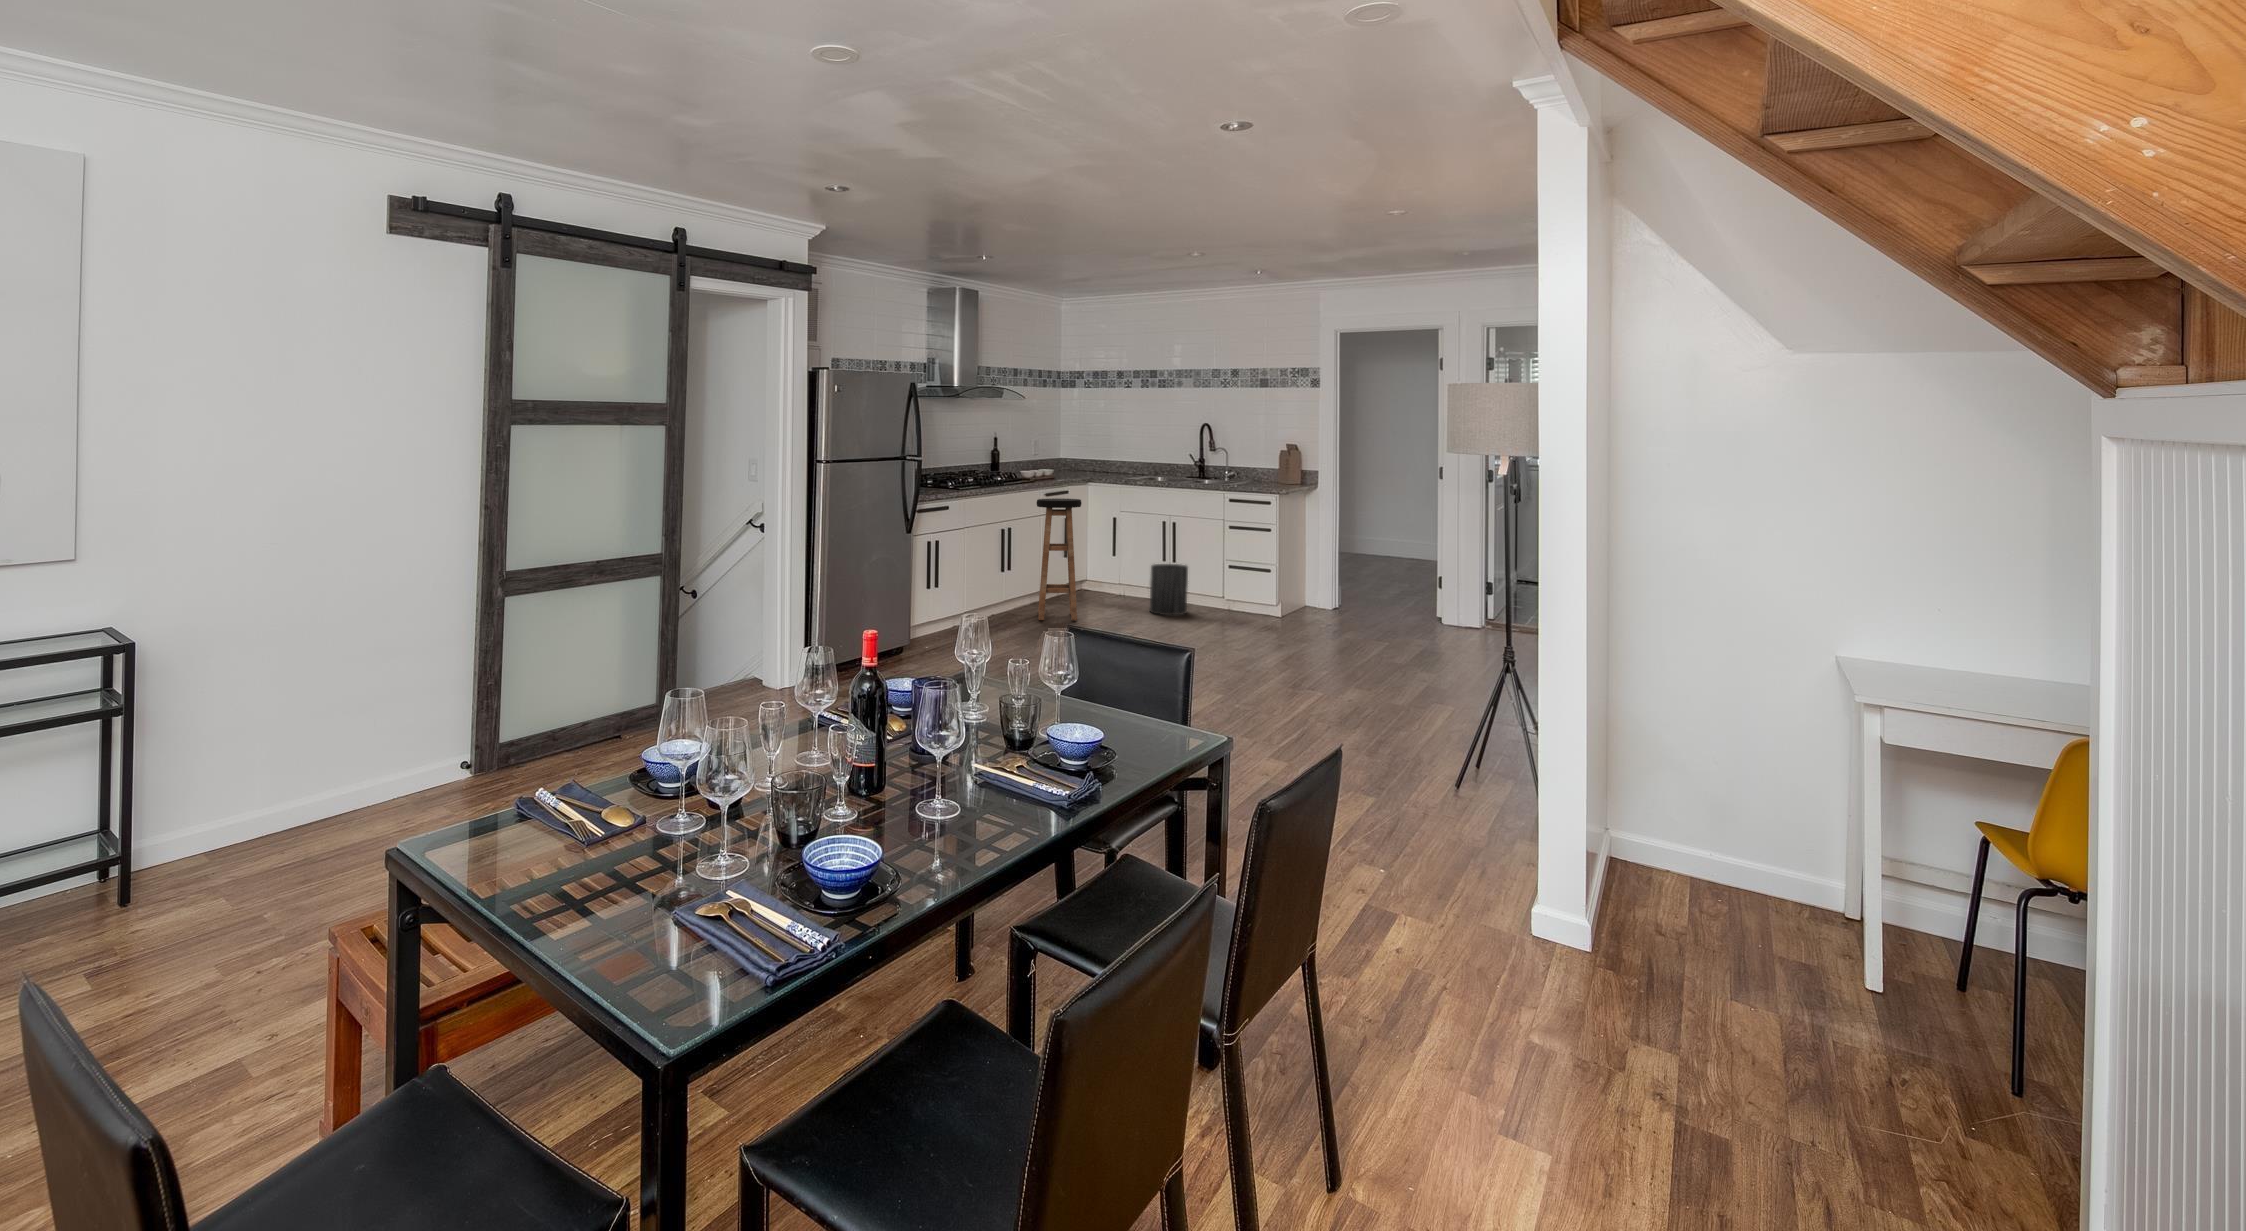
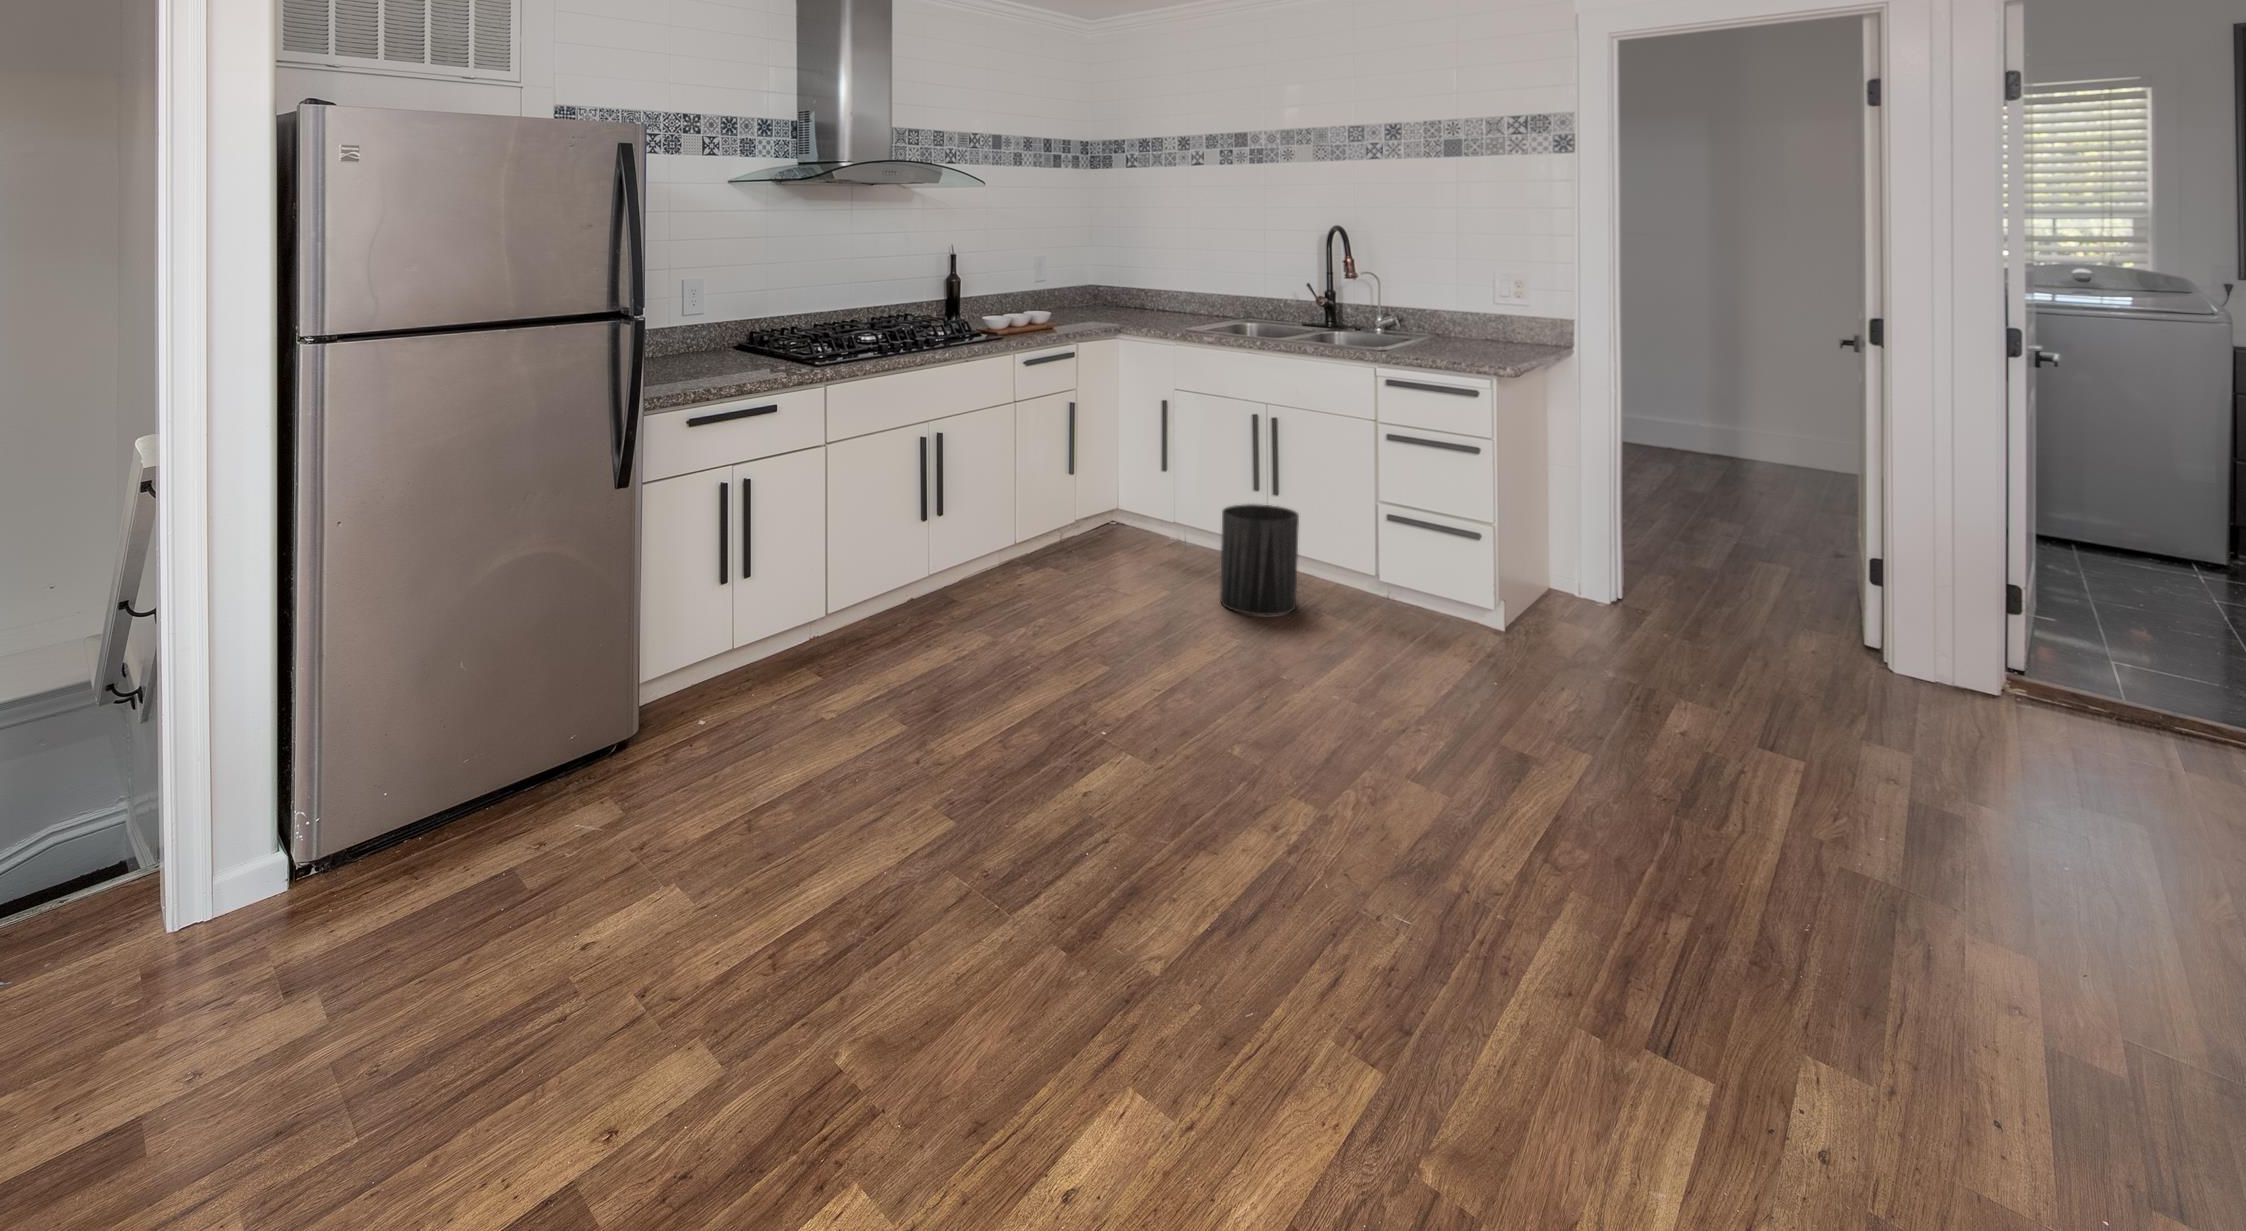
bar stool: present [1037,498,1081,620] -> none [982,378,1072,629]

